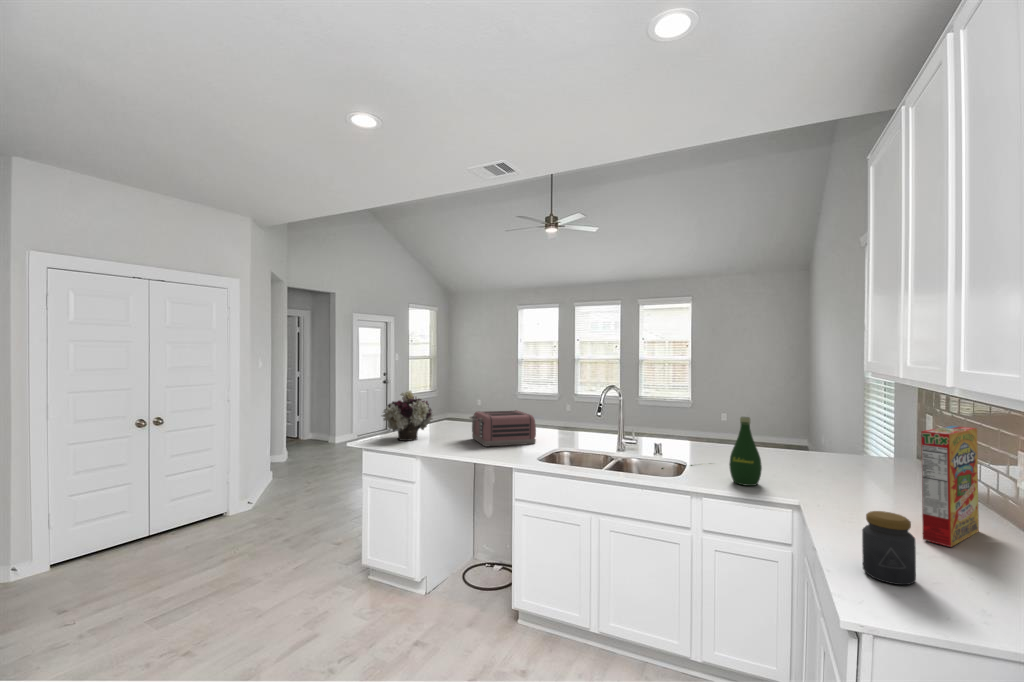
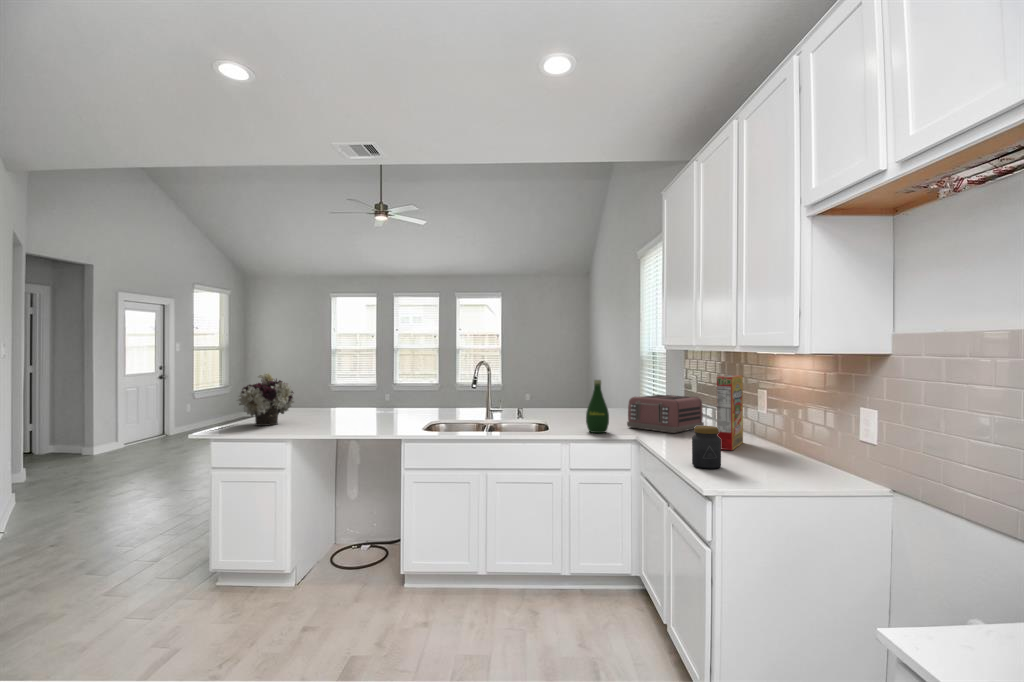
toaster: present [470,410,536,447] -> present [627,395,704,433]

